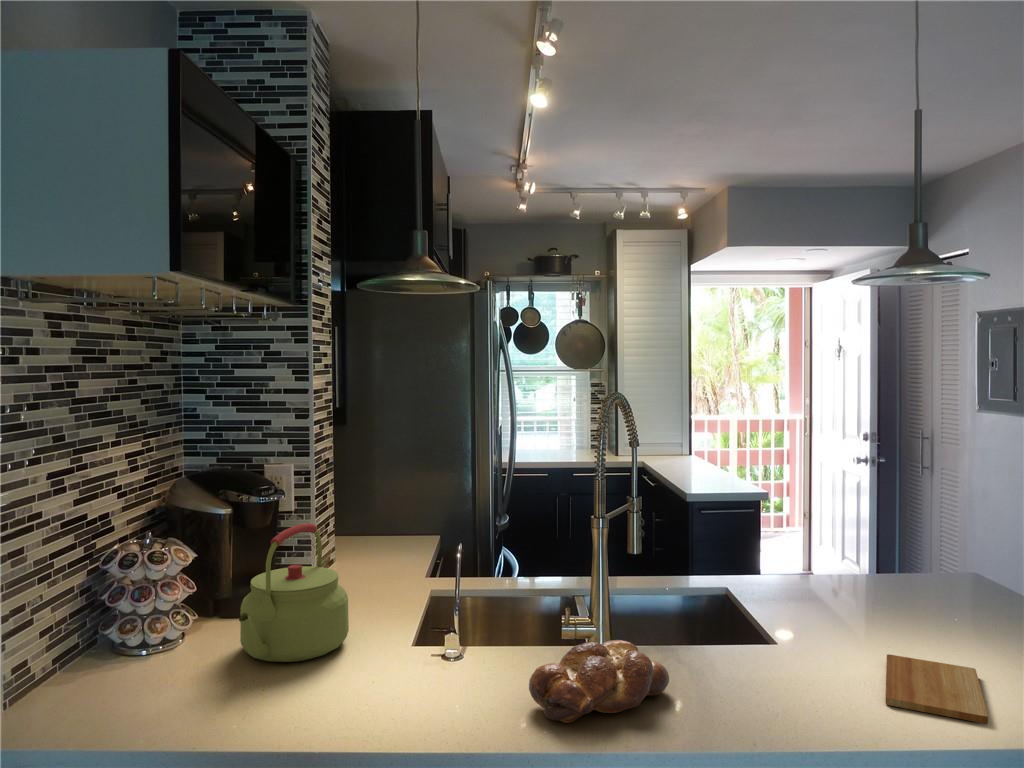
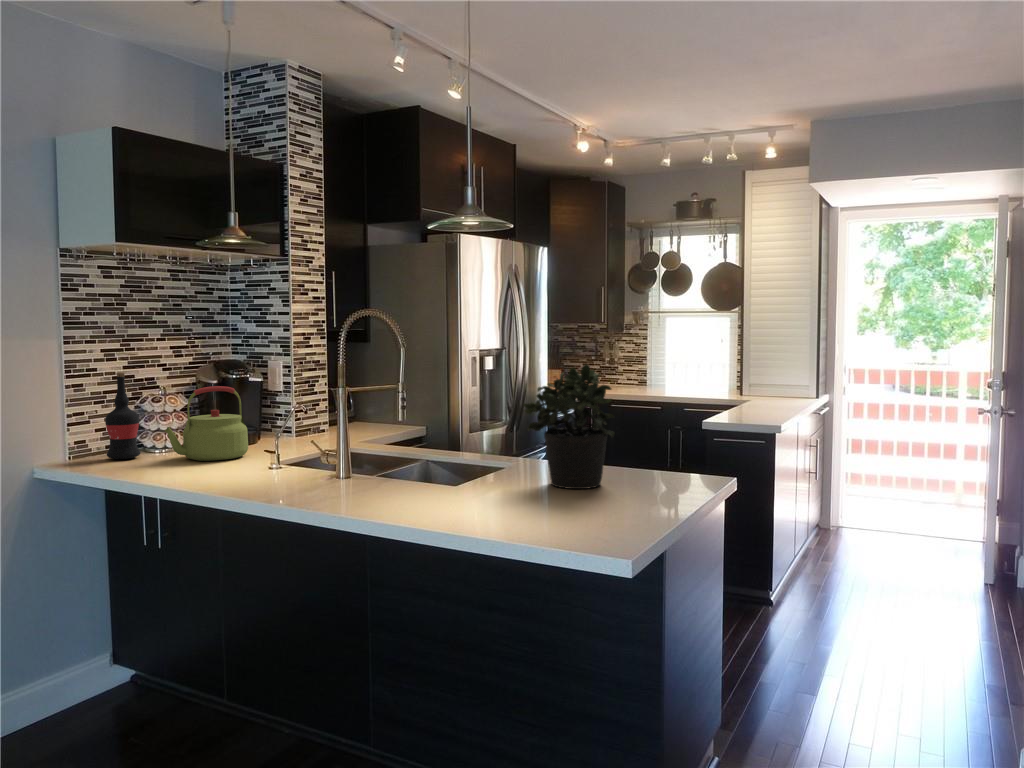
potted plant: none [809,467,964,625] -> present [523,364,615,489]
wine bottle: none [91,519,157,692] -> present [105,372,140,459]
bread loaf: present [529,640,669,723] -> none [239,453,331,489]
cutting board: present [885,654,988,724] -> none [419,492,521,518]

